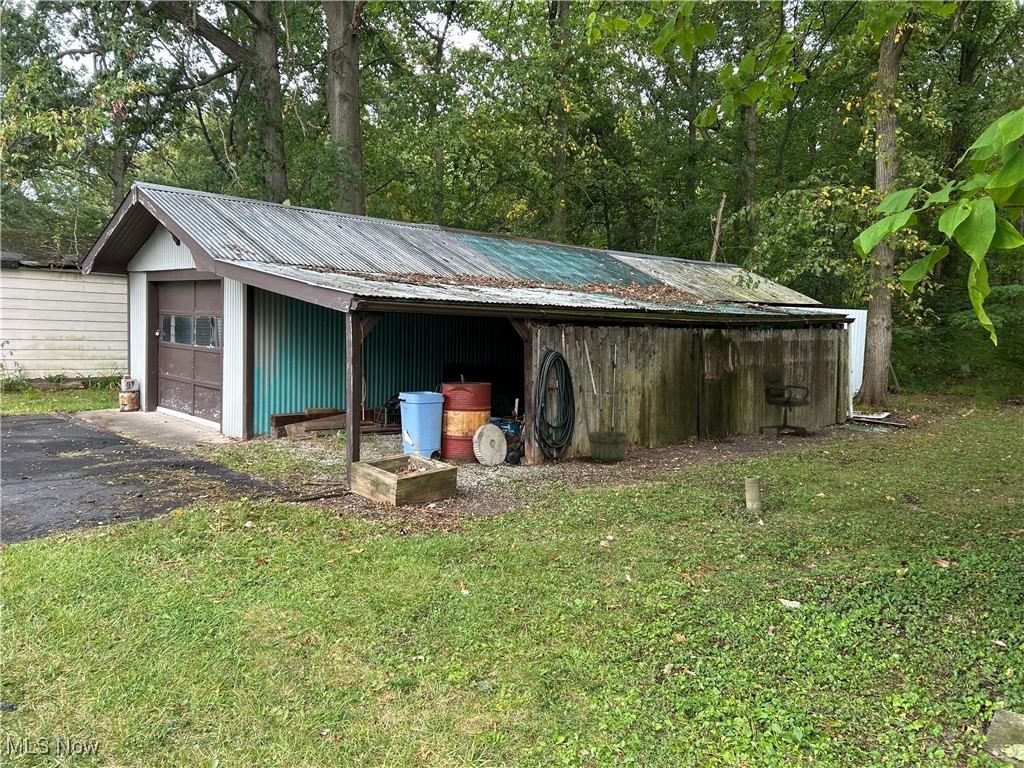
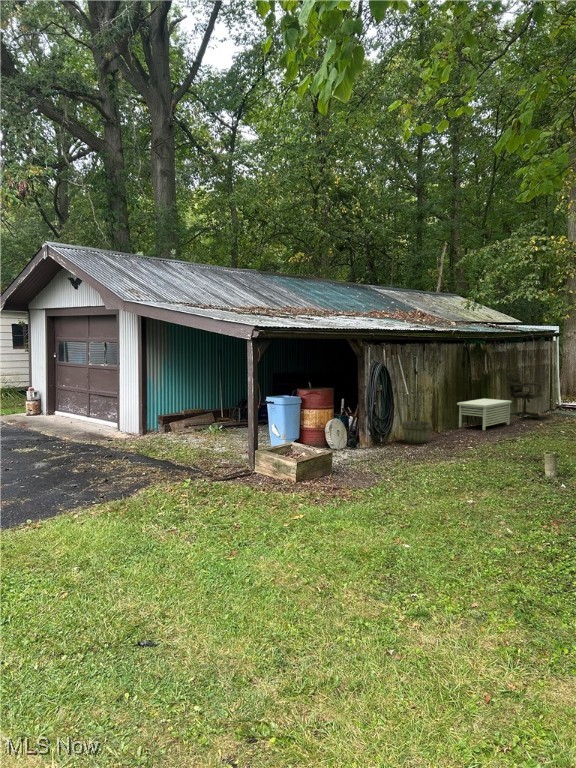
storage bench: none [680,405,759,448] -> present [457,399,512,431]

